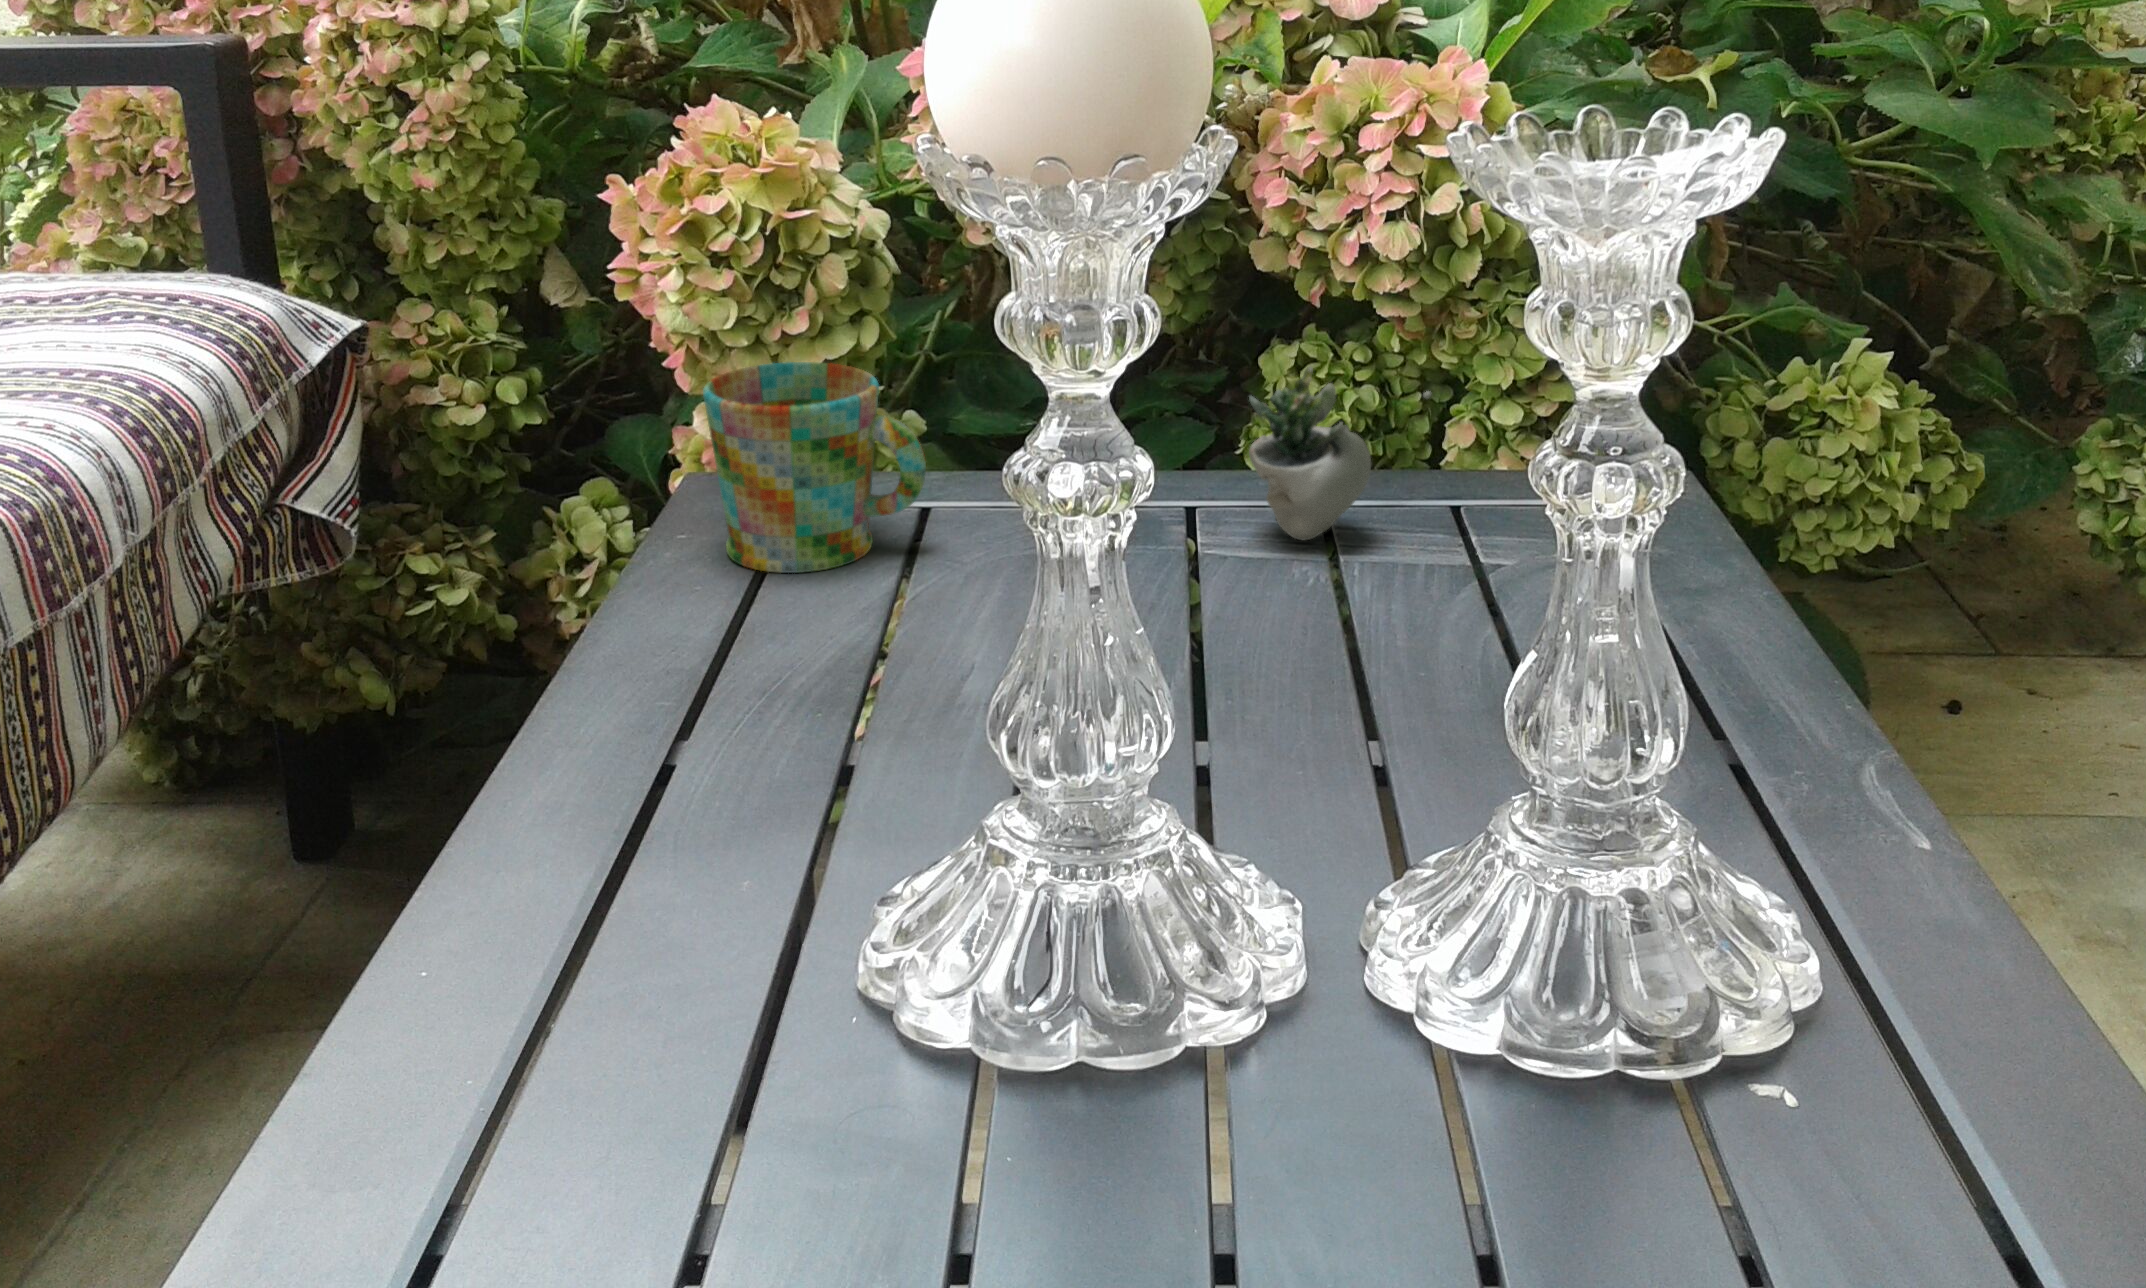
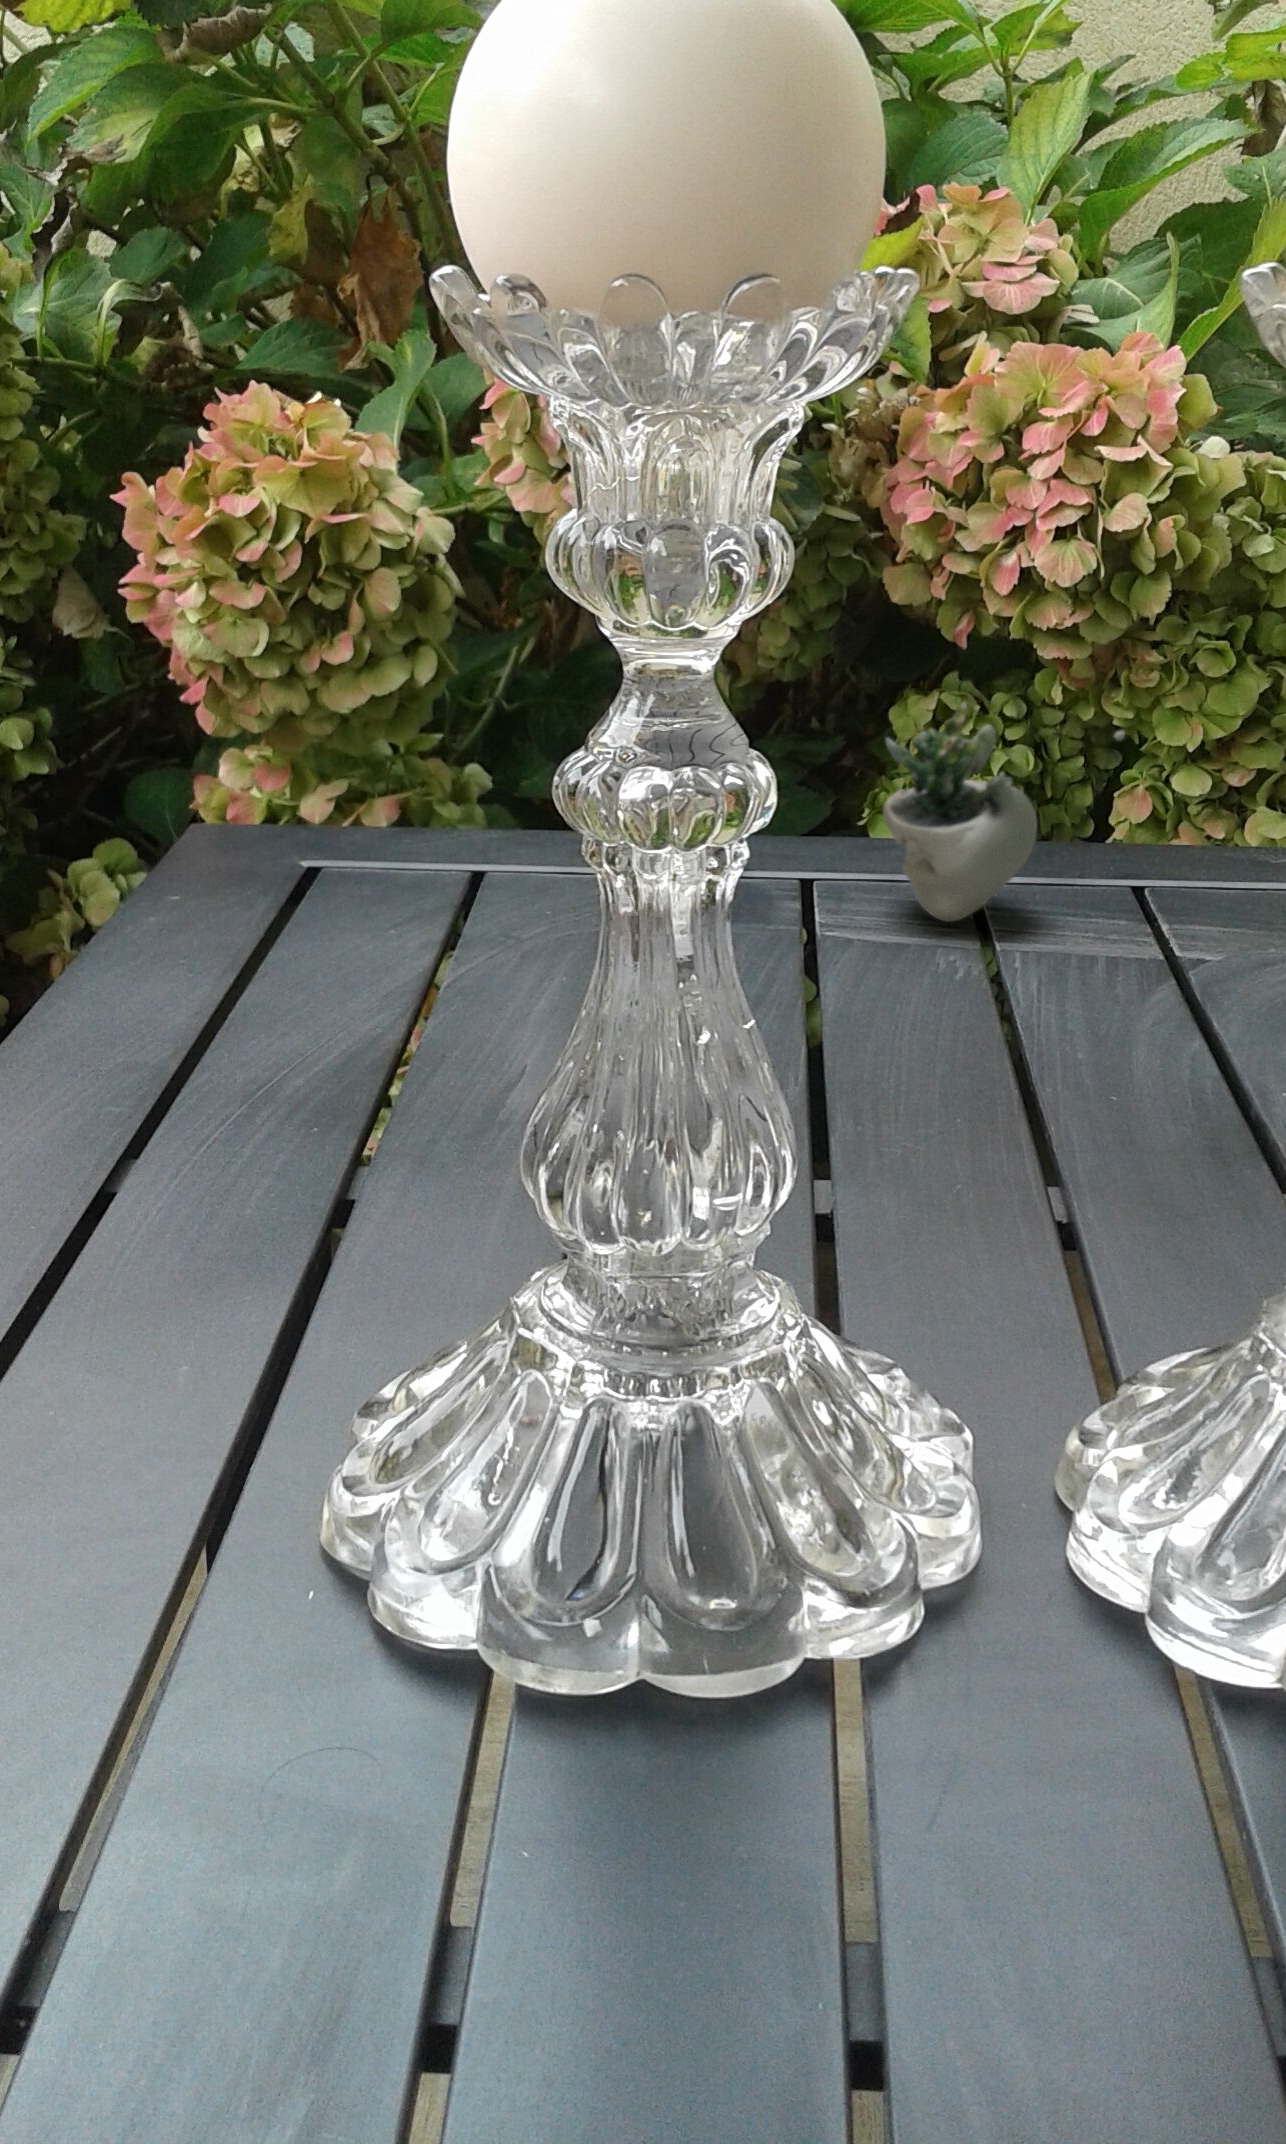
mug: present [703,362,926,573] -> none [203,684,479,943]

